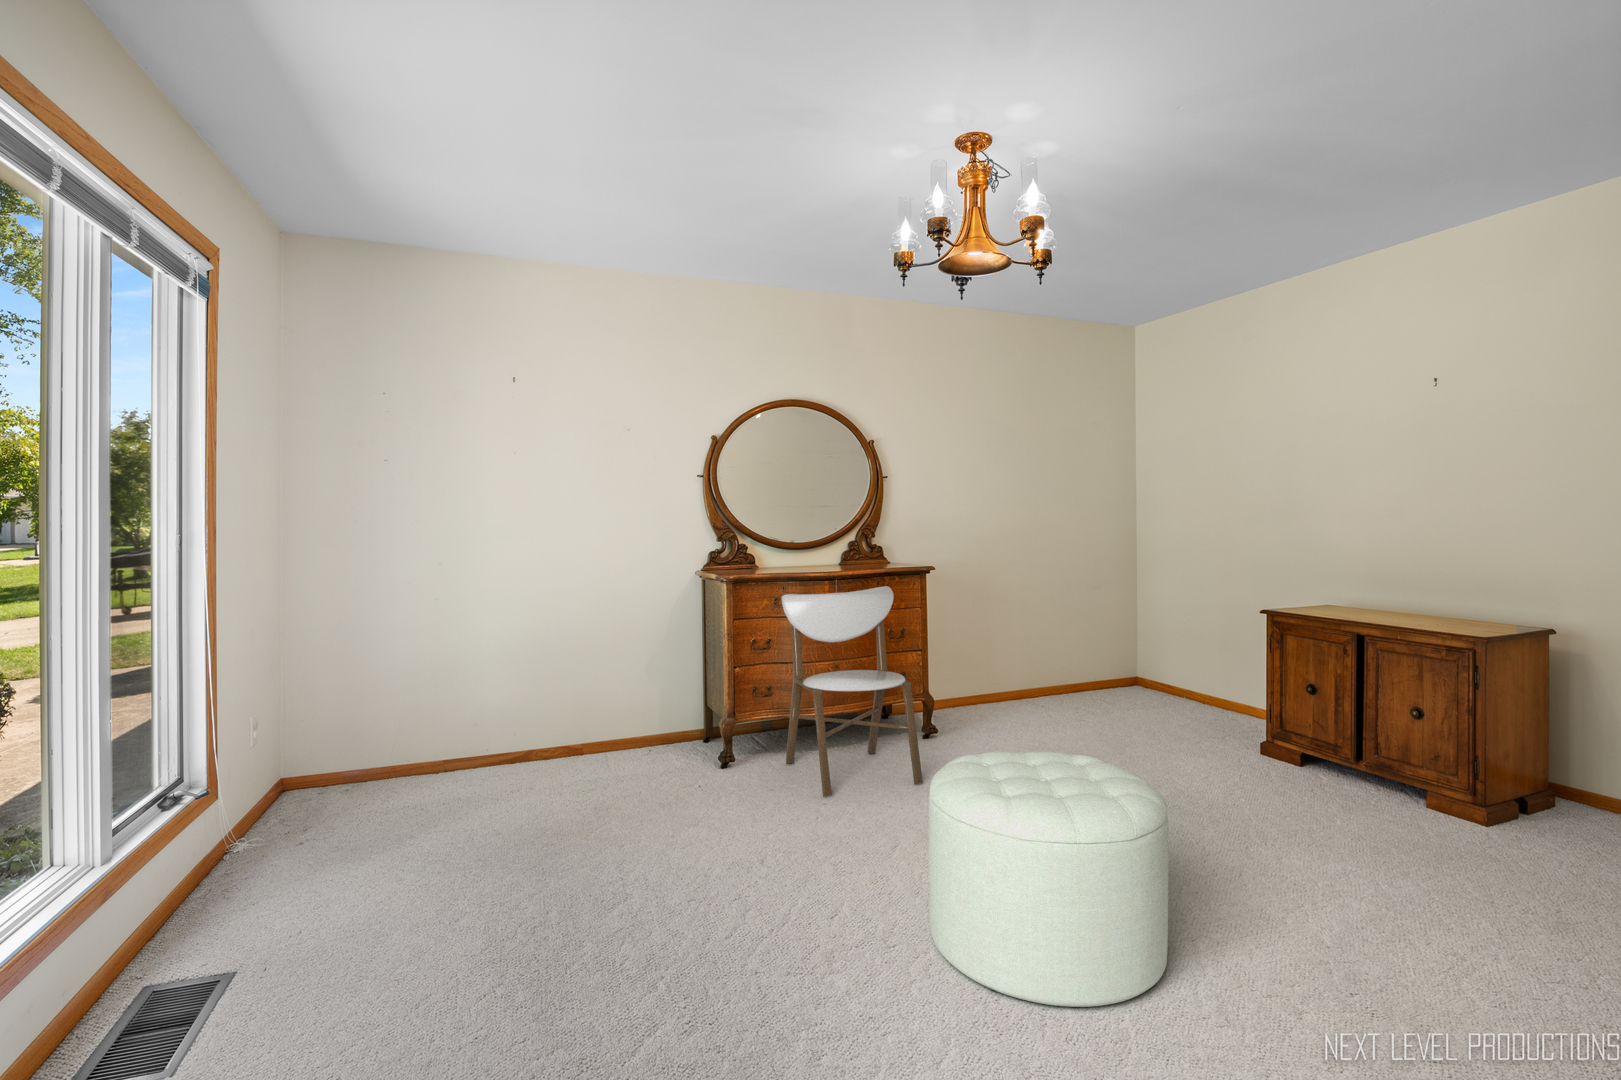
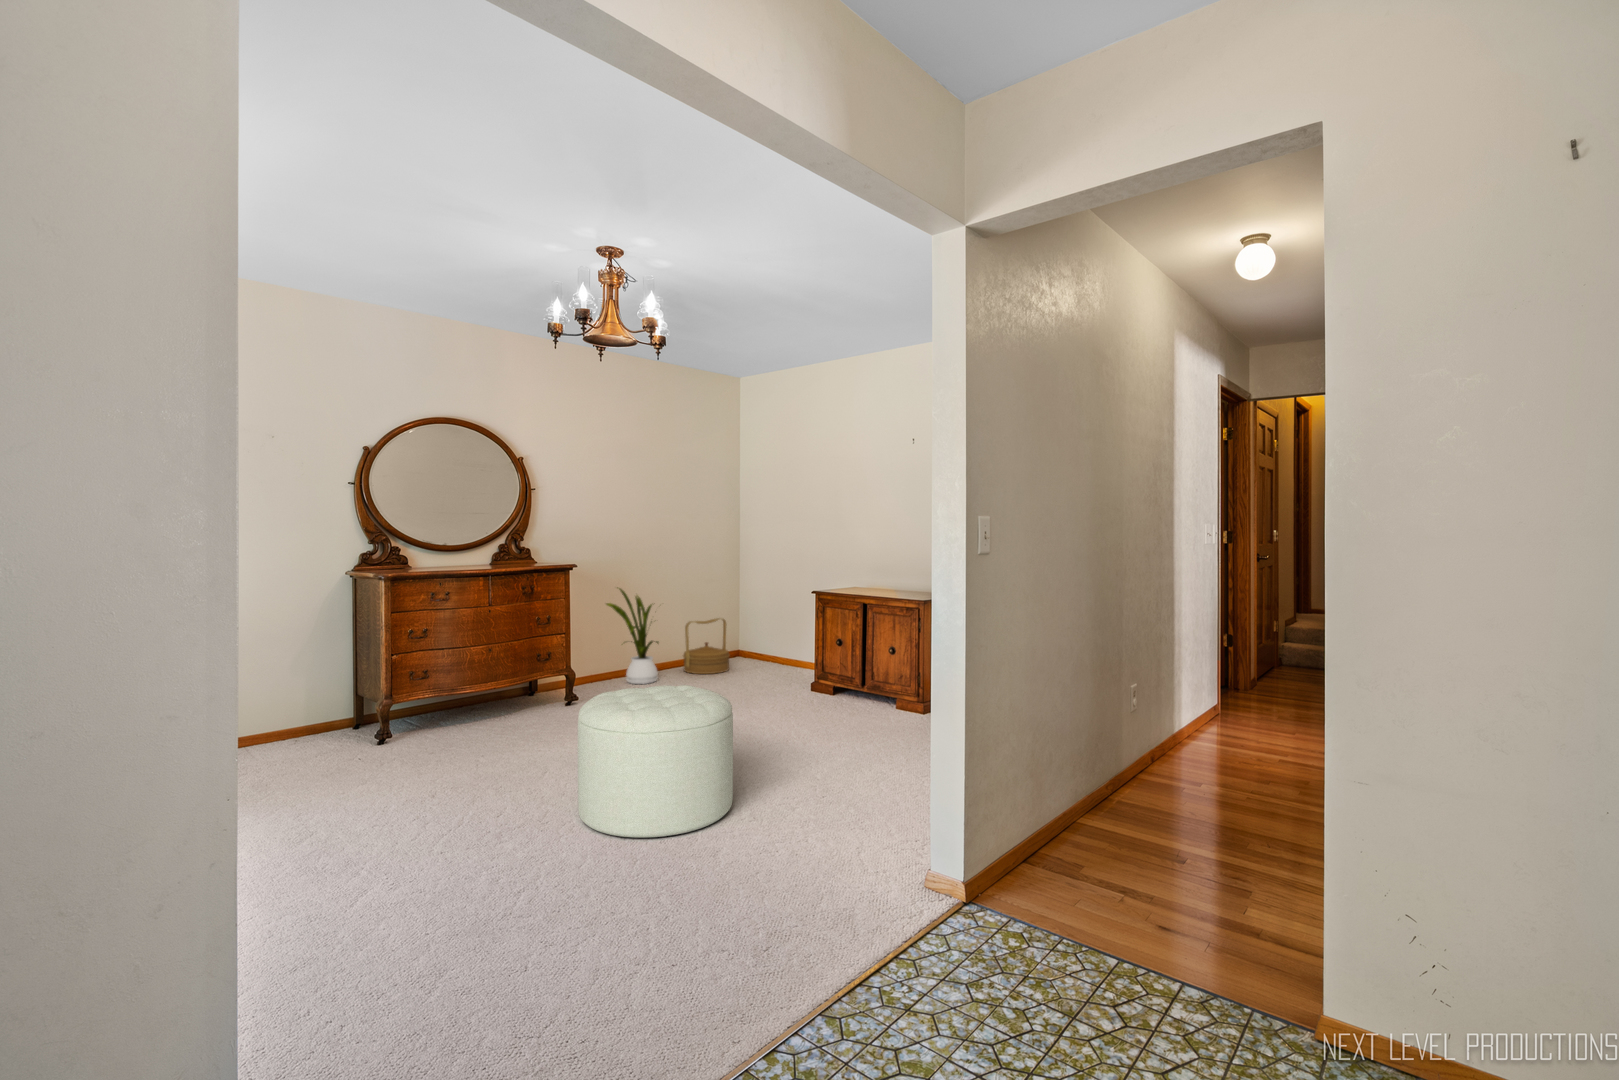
dining chair: present [781,586,923,797] -> none [441,580,568,753]
house plant: none [969,595,1044,717] -> present [606,587,658,684]
woven basket: none [1068,638,1132,711] -> present [683,618,730,674]

